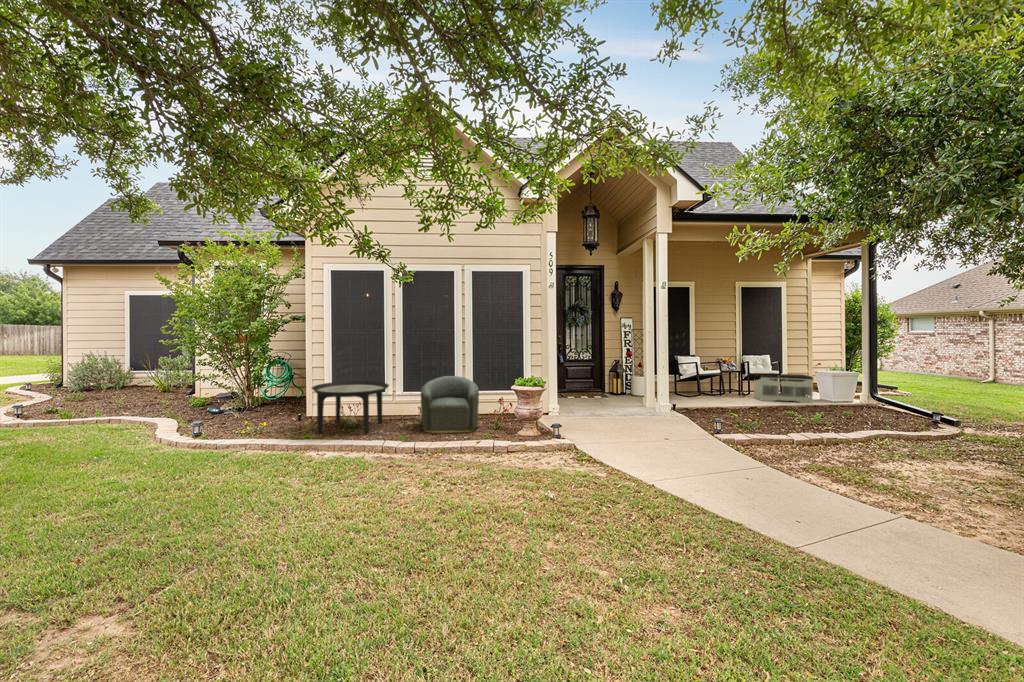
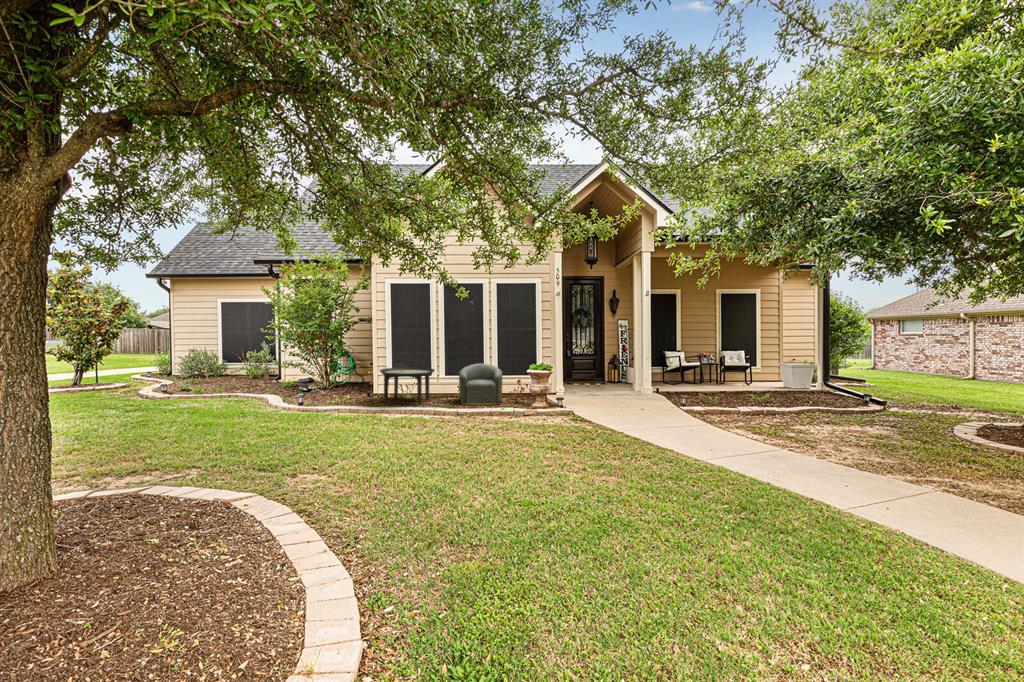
bench: present [754,374,813,403] -> none [731,366,779,390]

